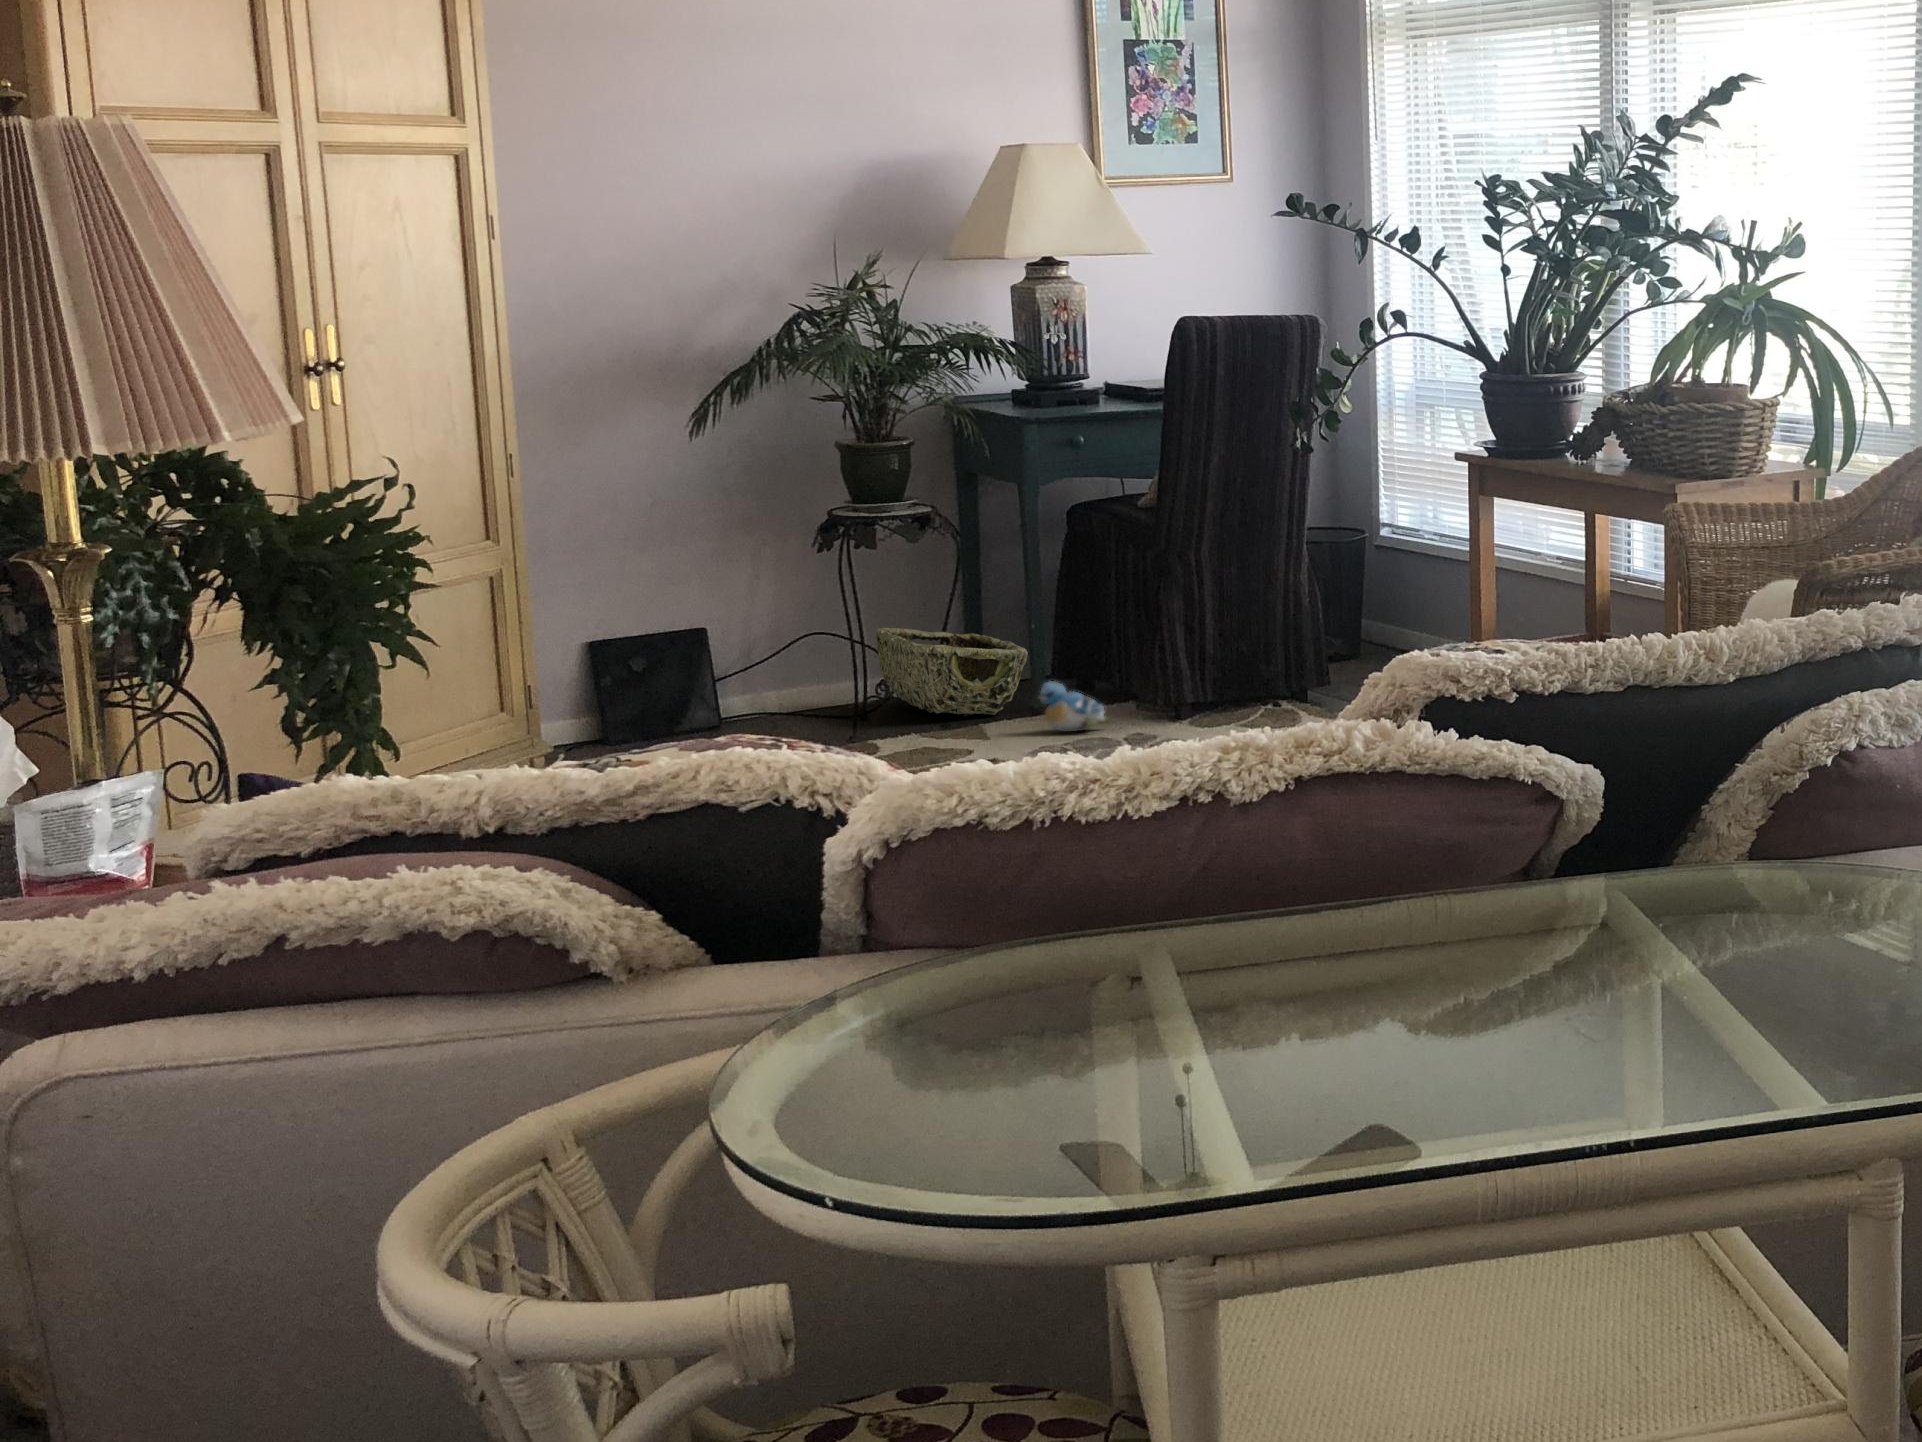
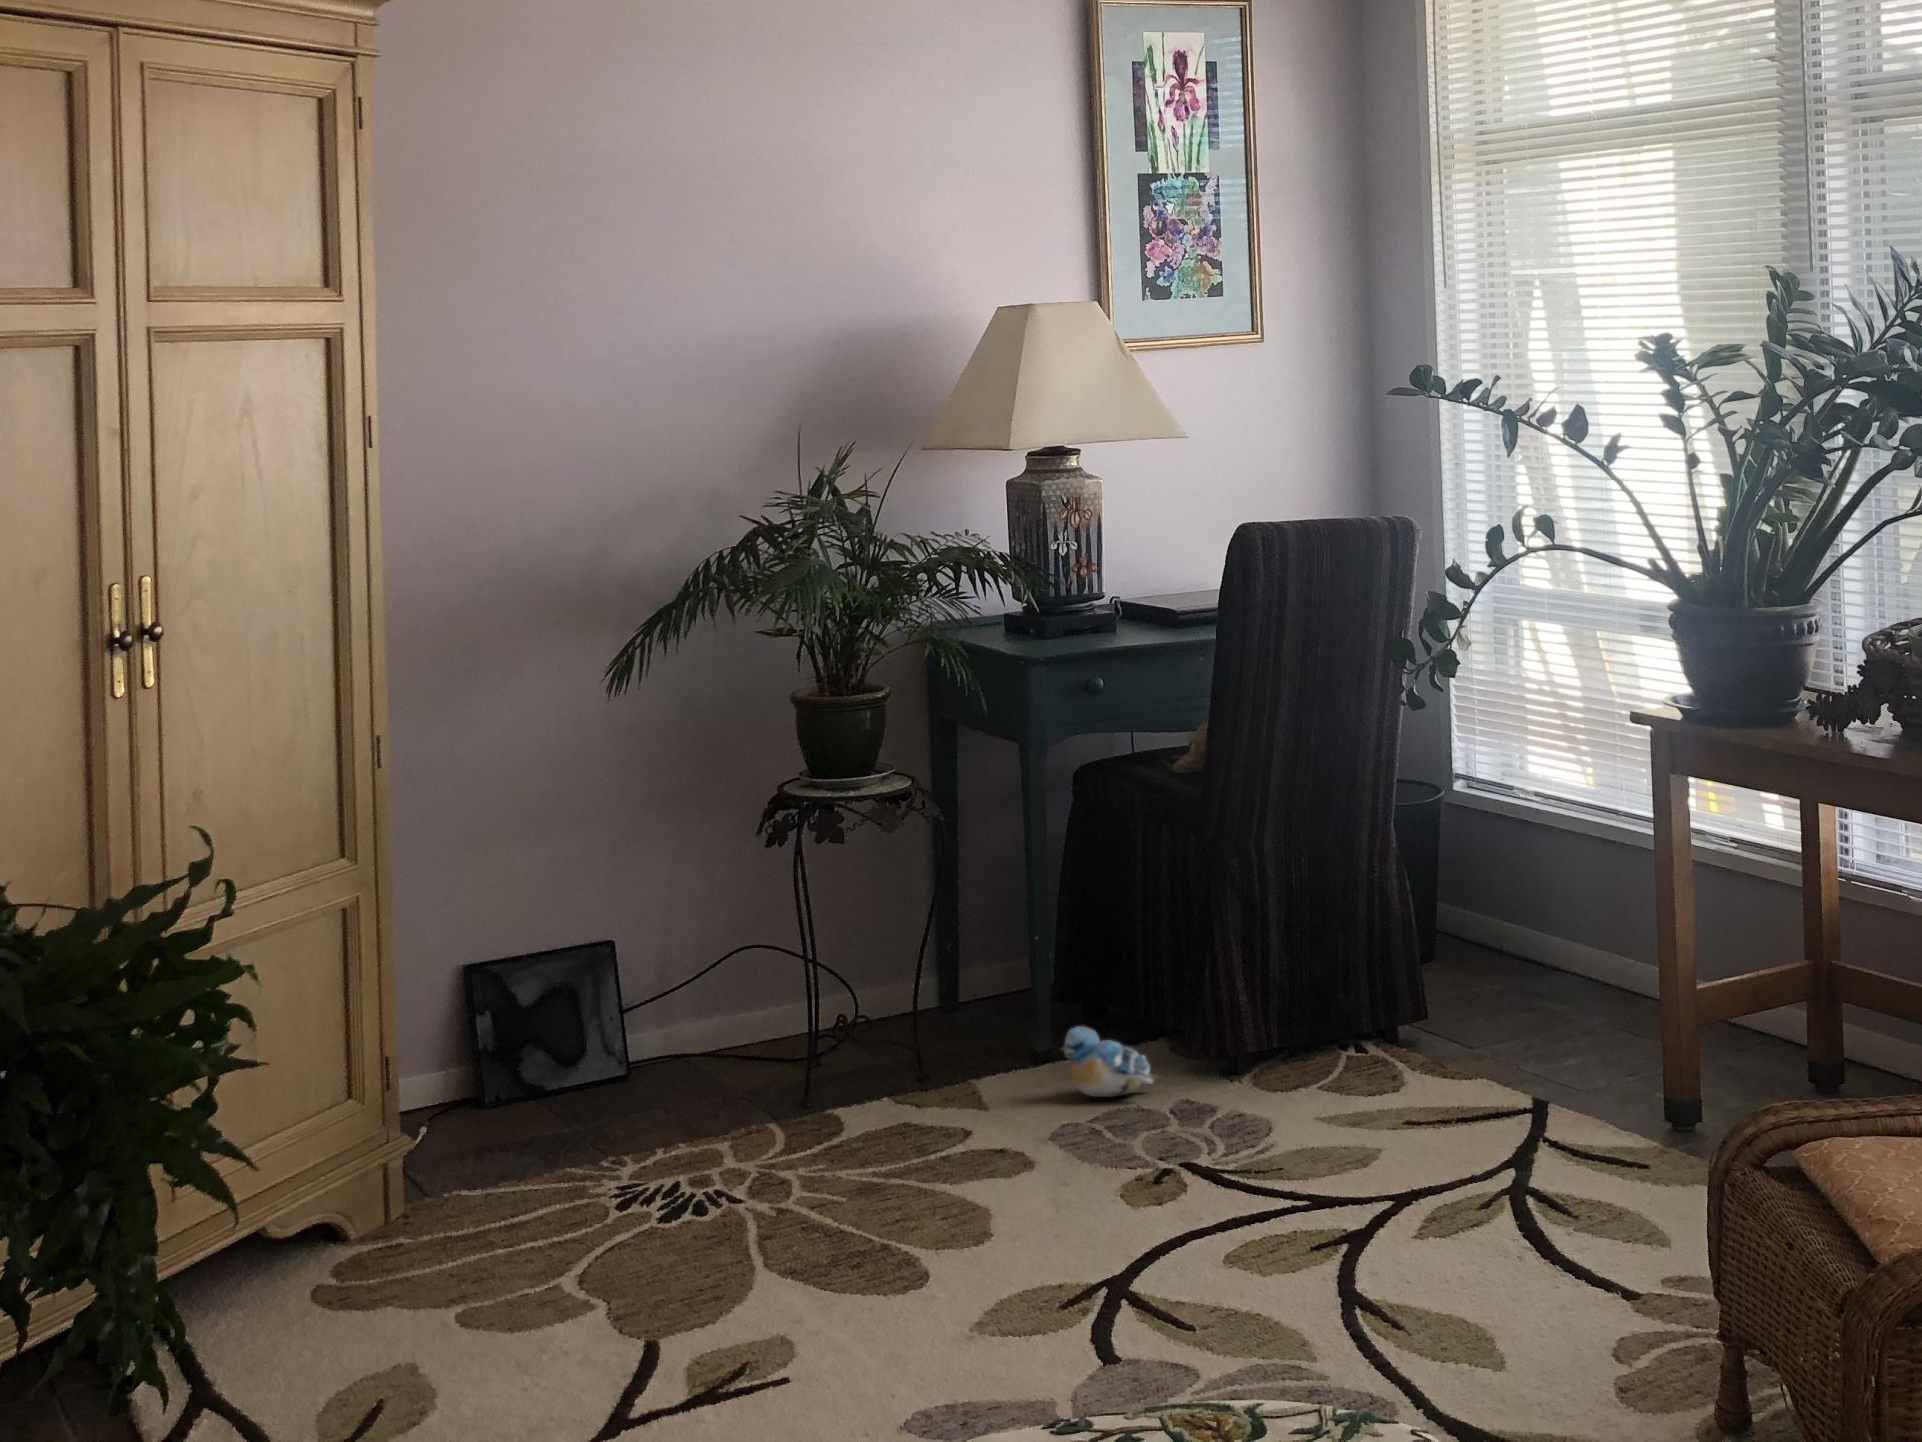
woven basket: present [877,627,1028,716] -> none [832,927,1034,1058]

